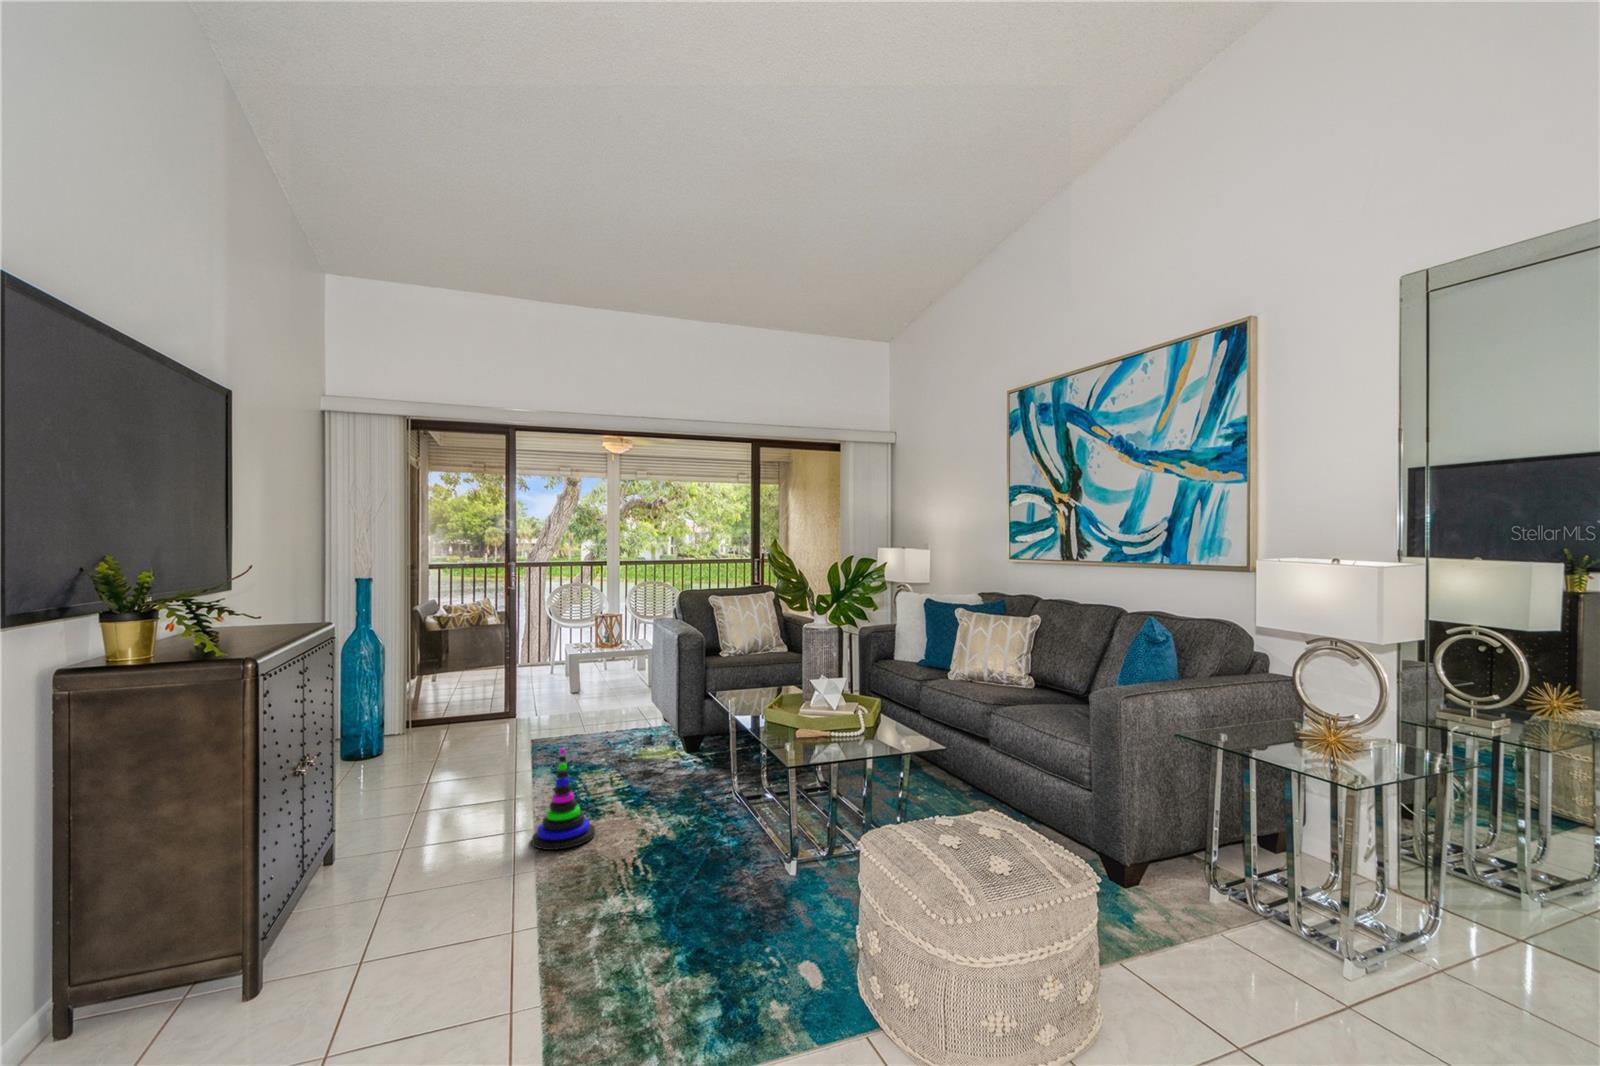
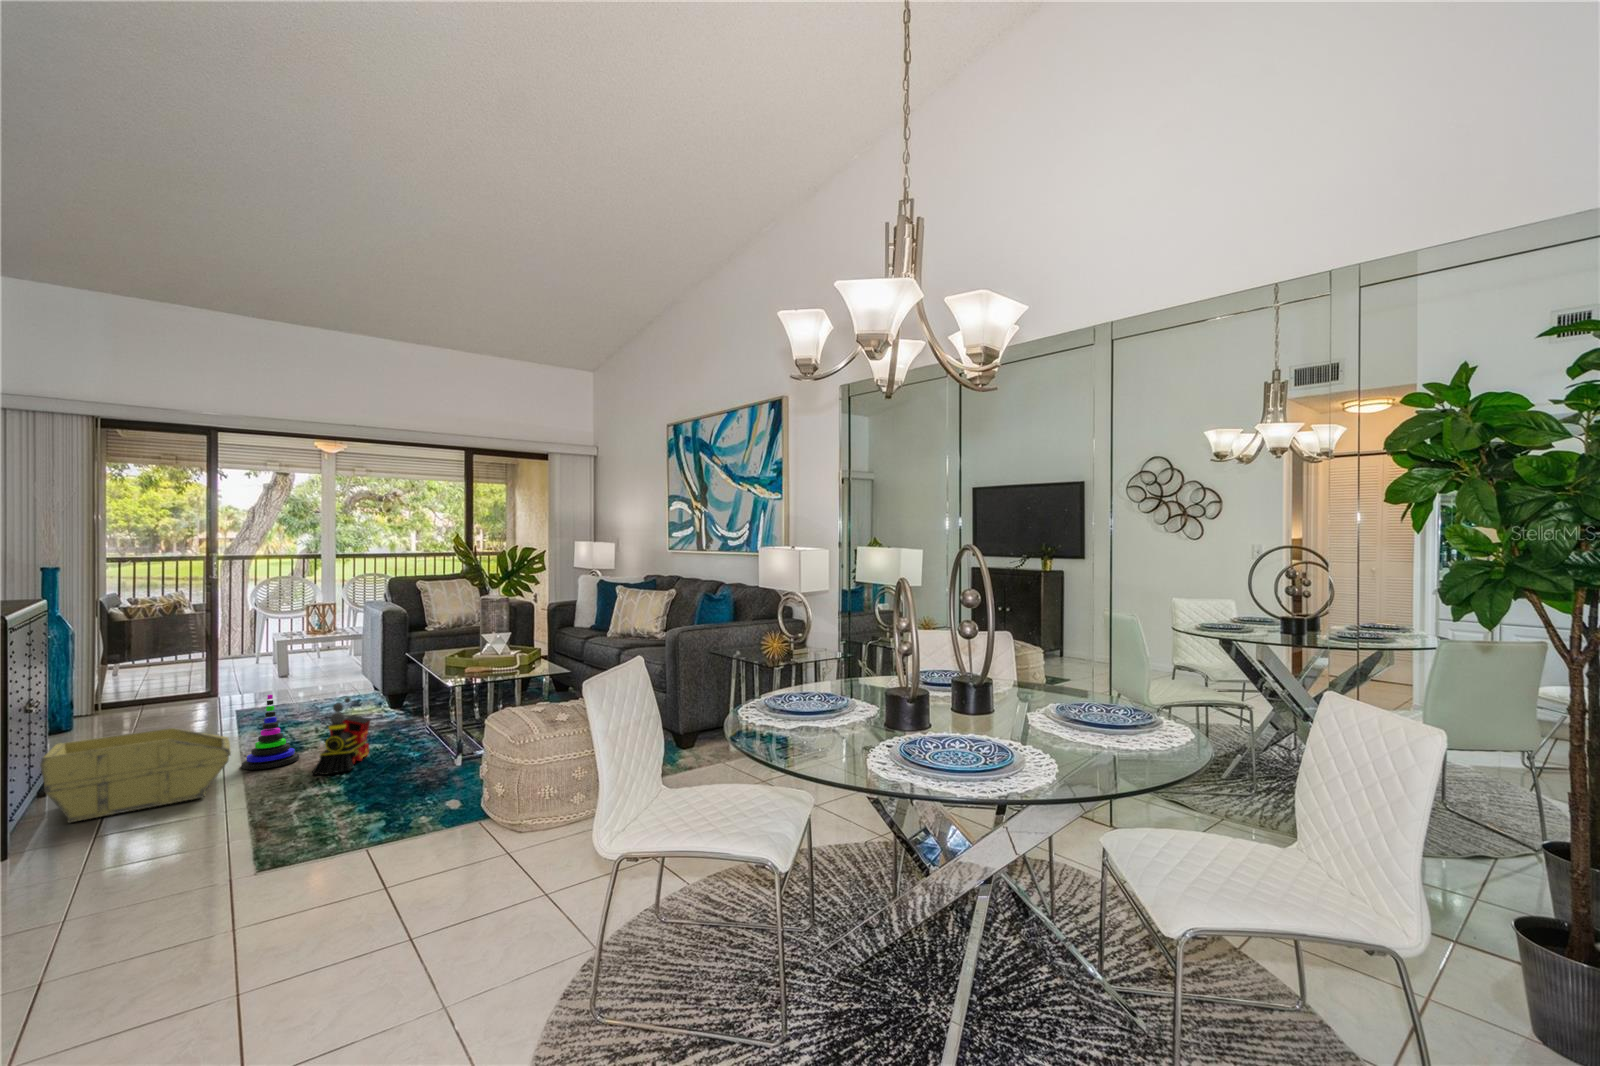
toy train: none [611,761,679,875] -> present [312,698,370,775]
storage bin: none [300,792,518,932] -> present [40,728,231,822]

